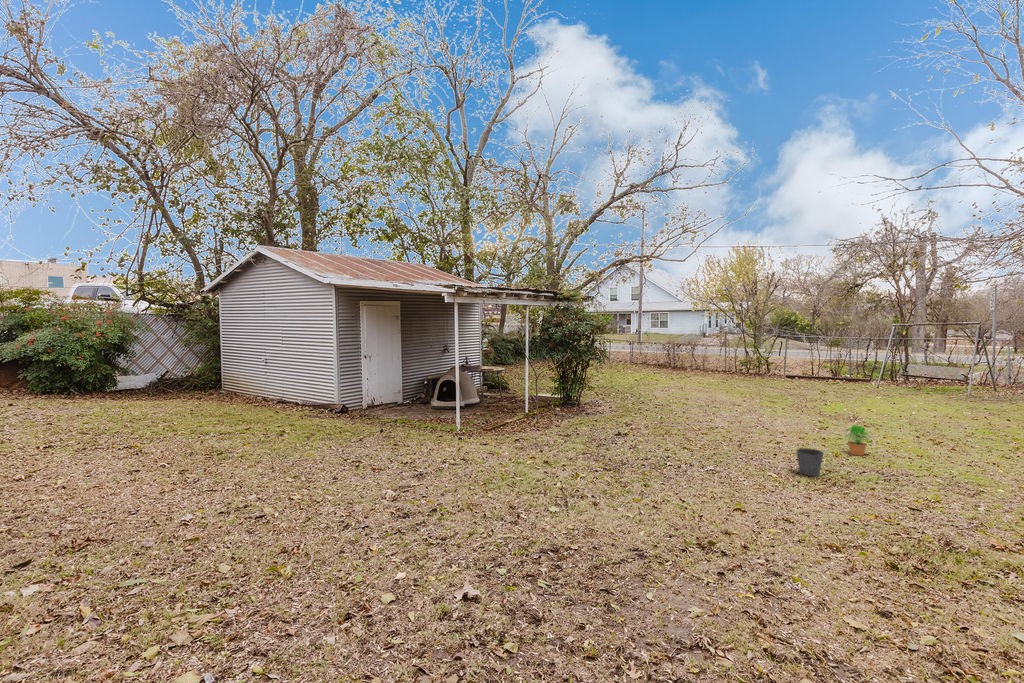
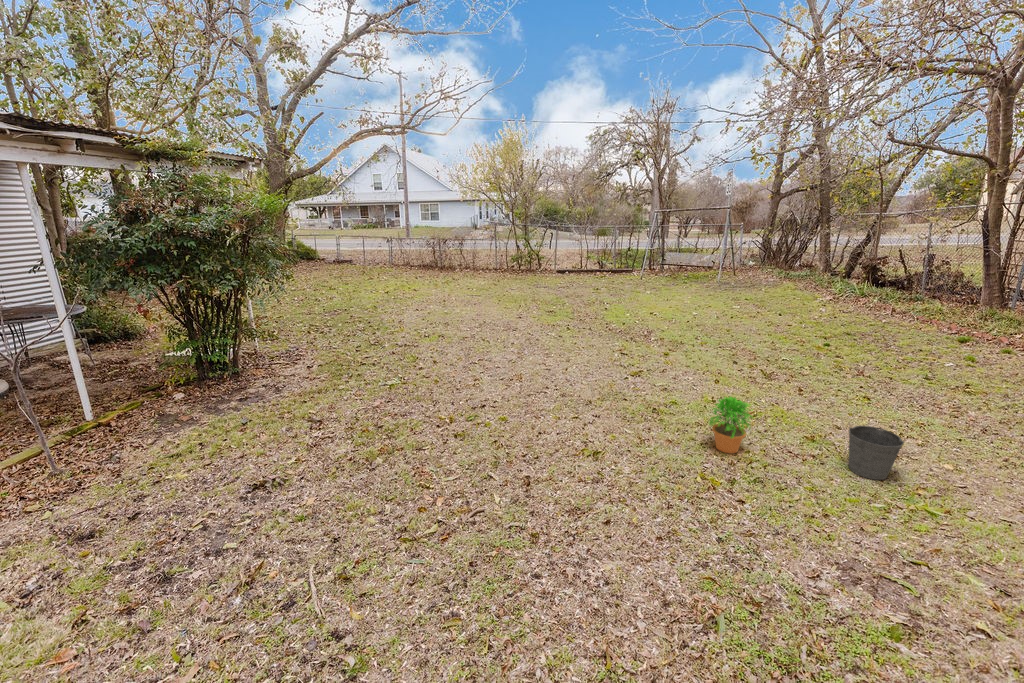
bucket: present [797,448,823,476] -> present [849,426,904,480]

